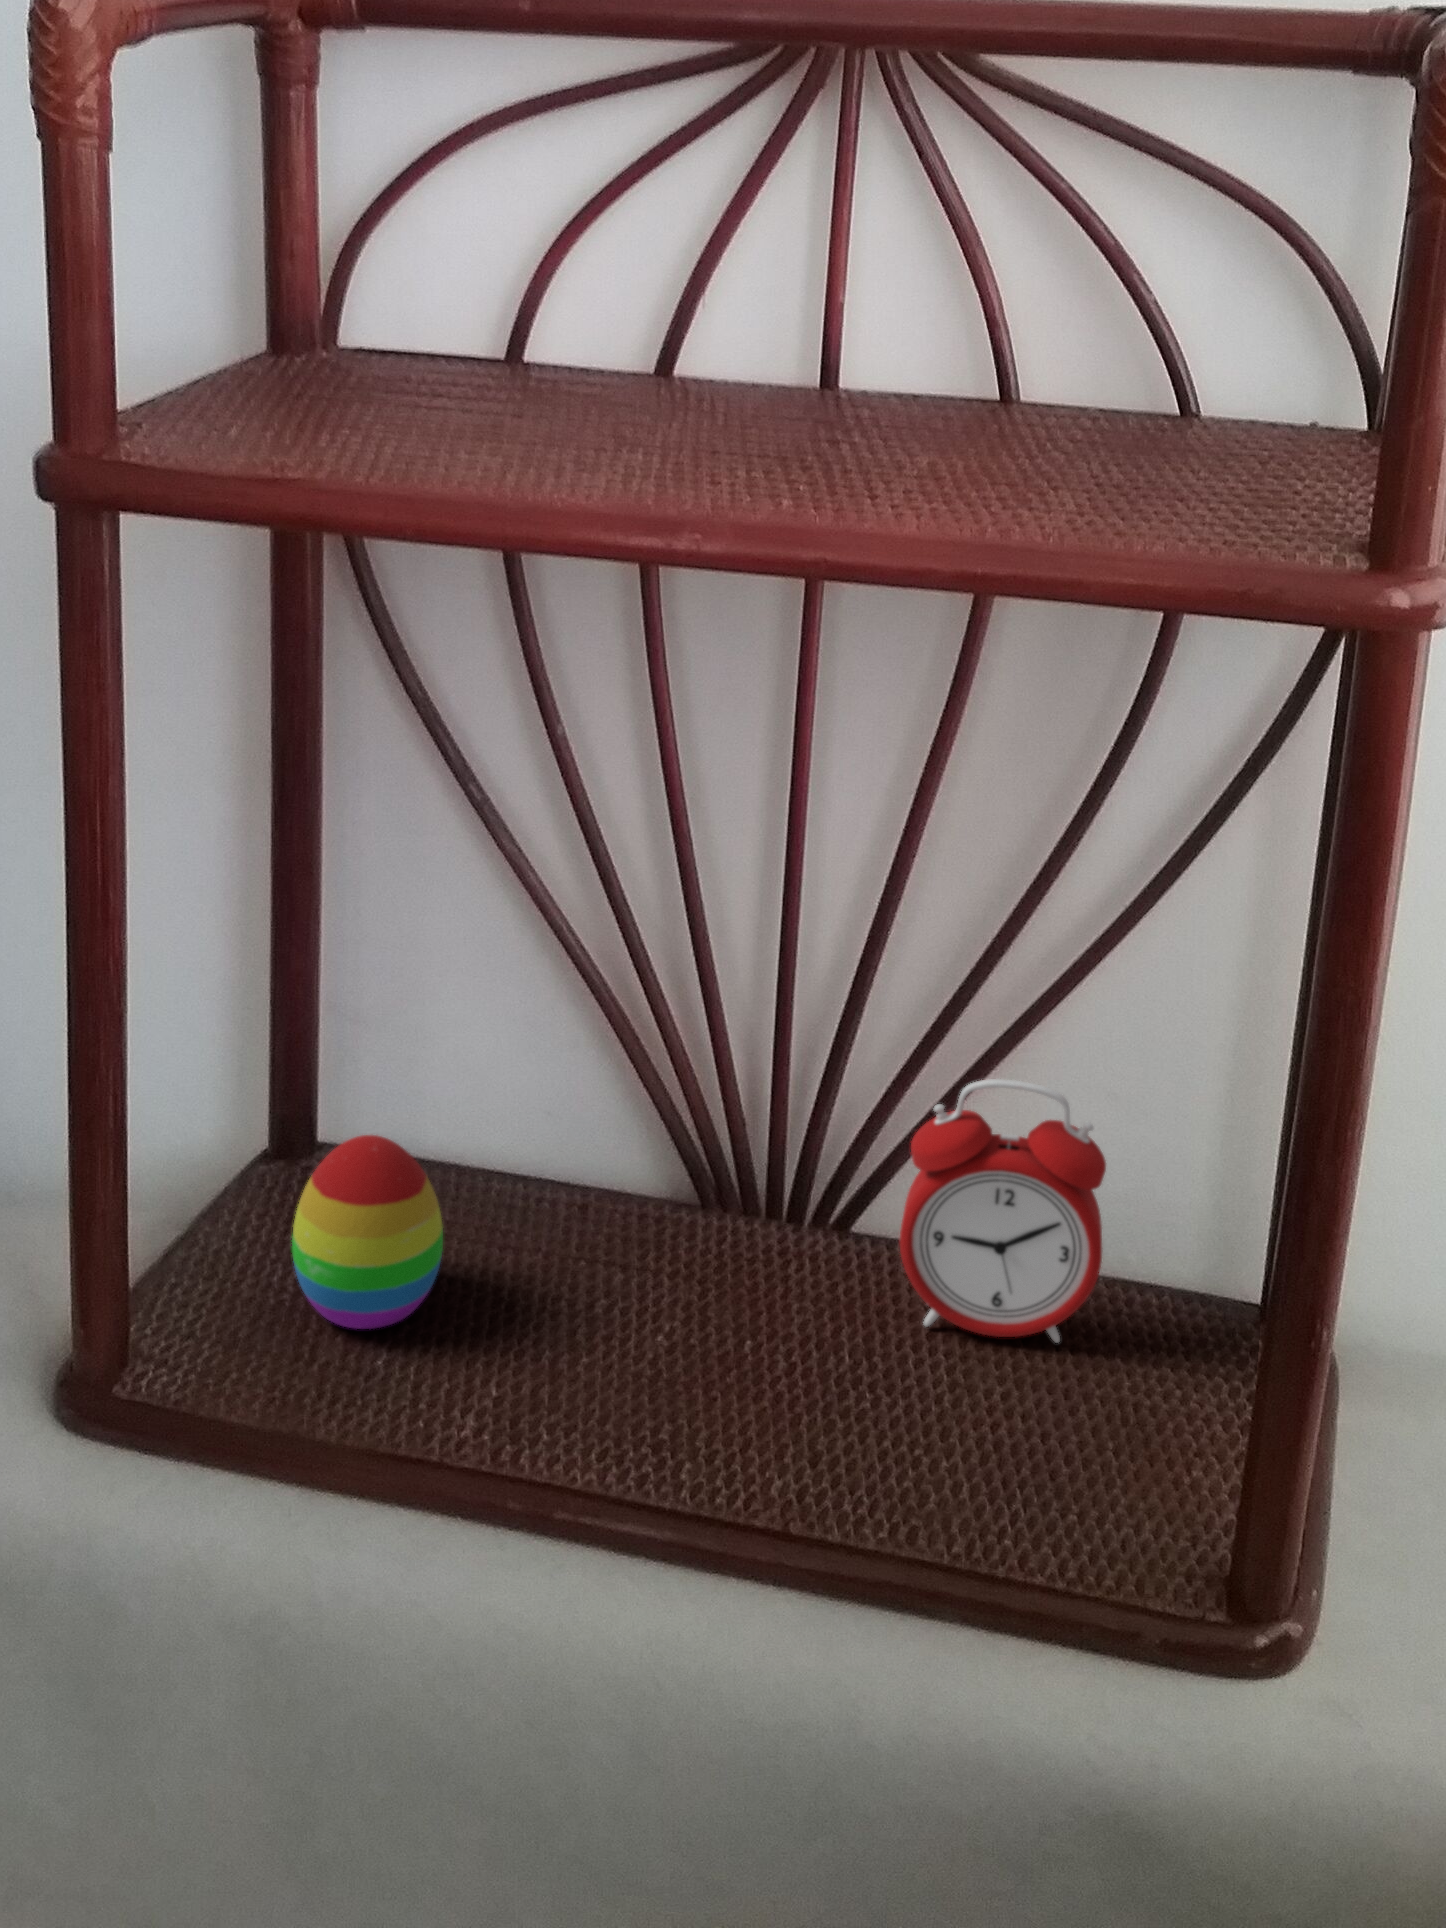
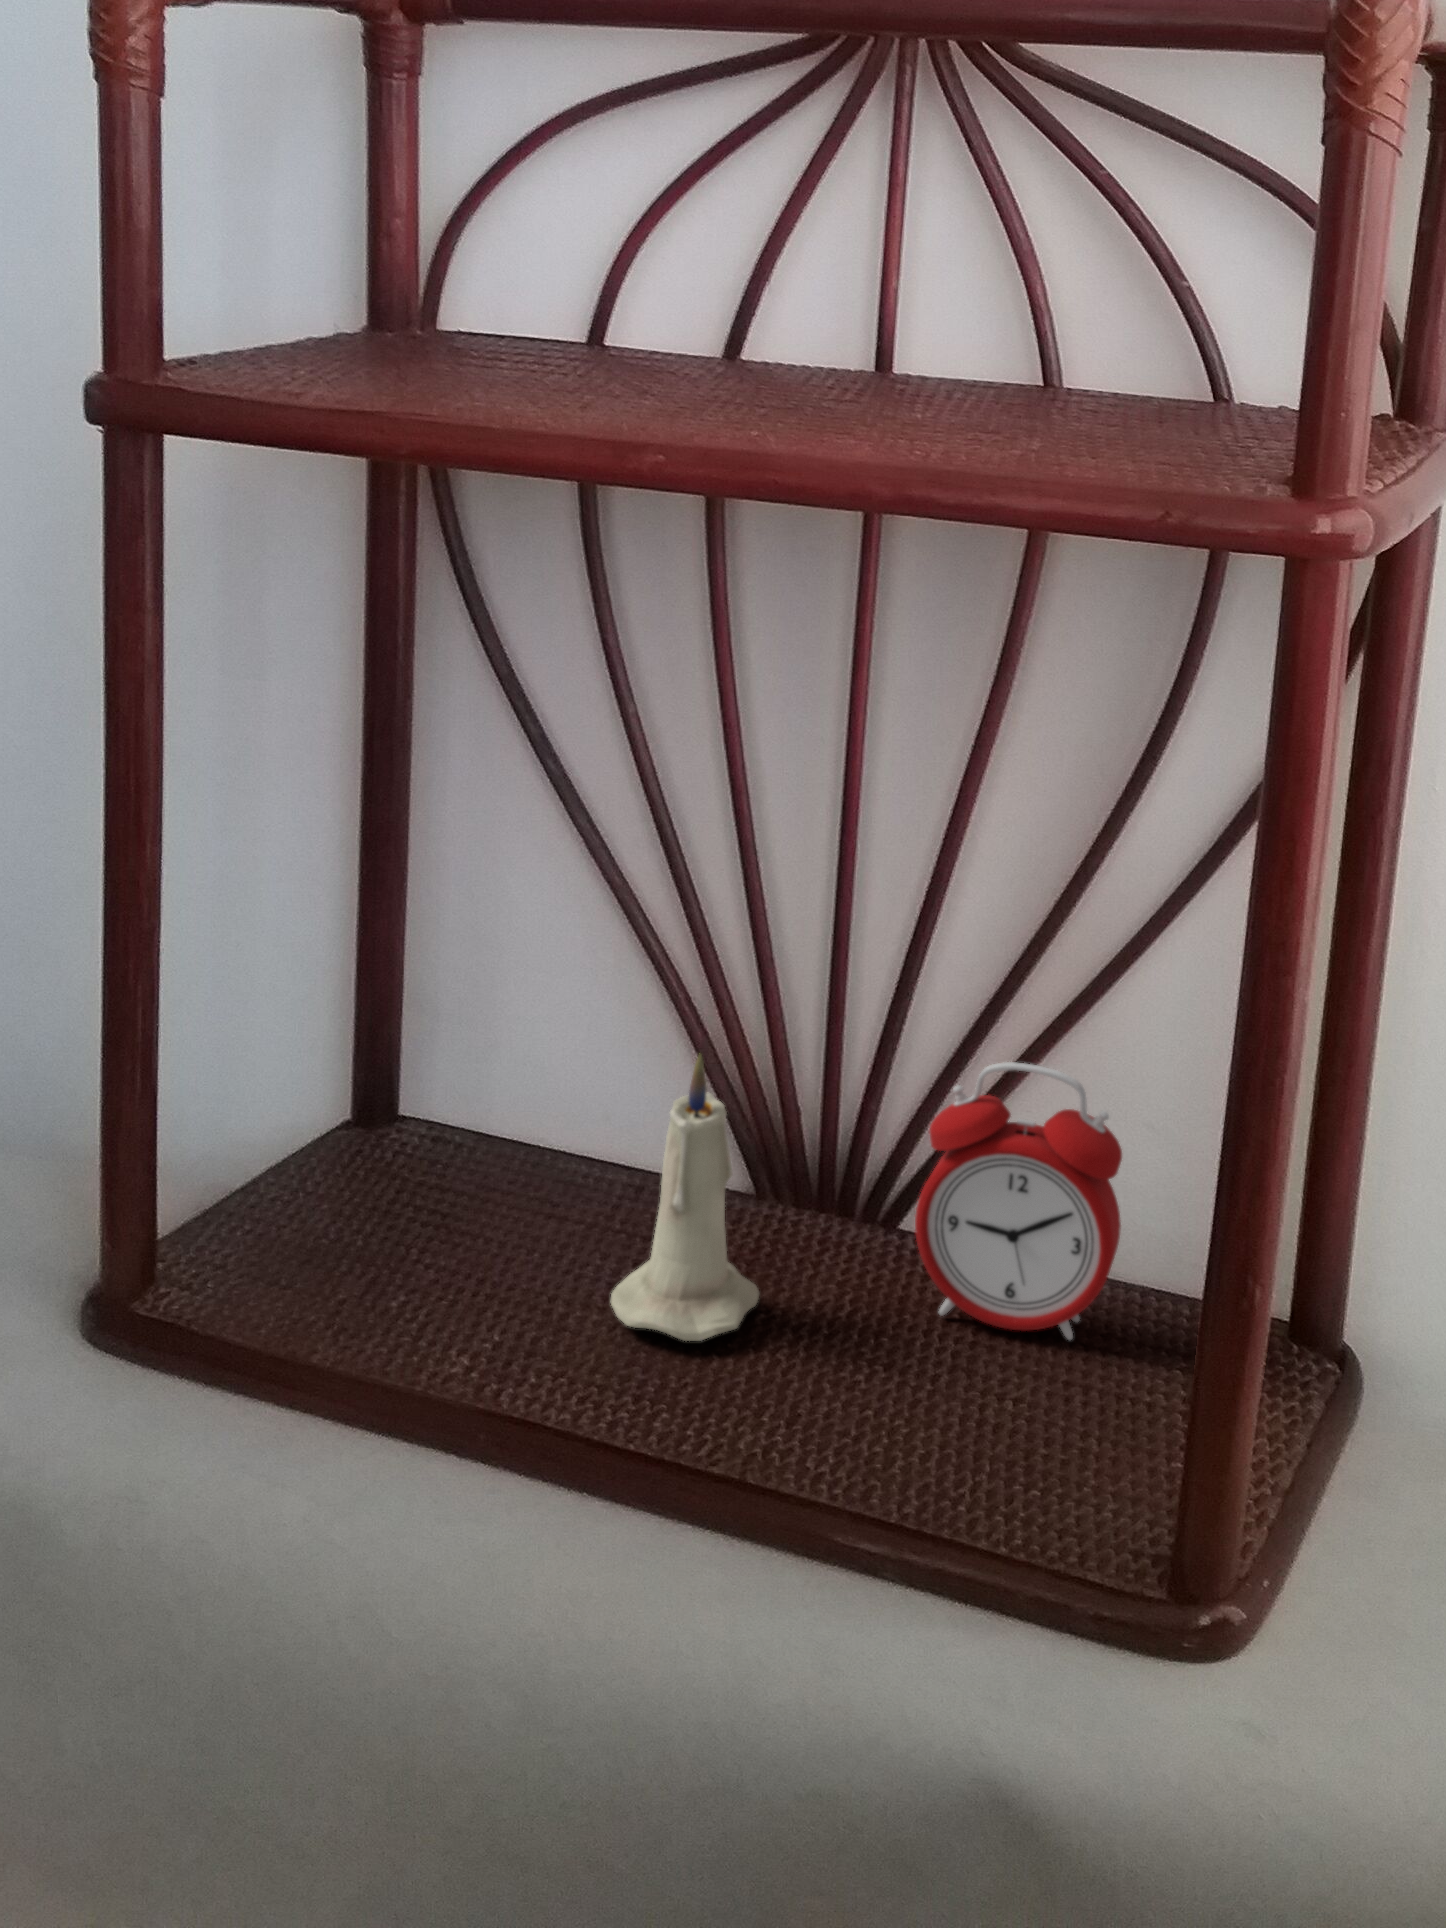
candle: none [602,1094,747,1382] -> present [611,1053,760,1341]
decorative egg: present [292,1135,443,1329] -> none [322,1080,471,1271]

